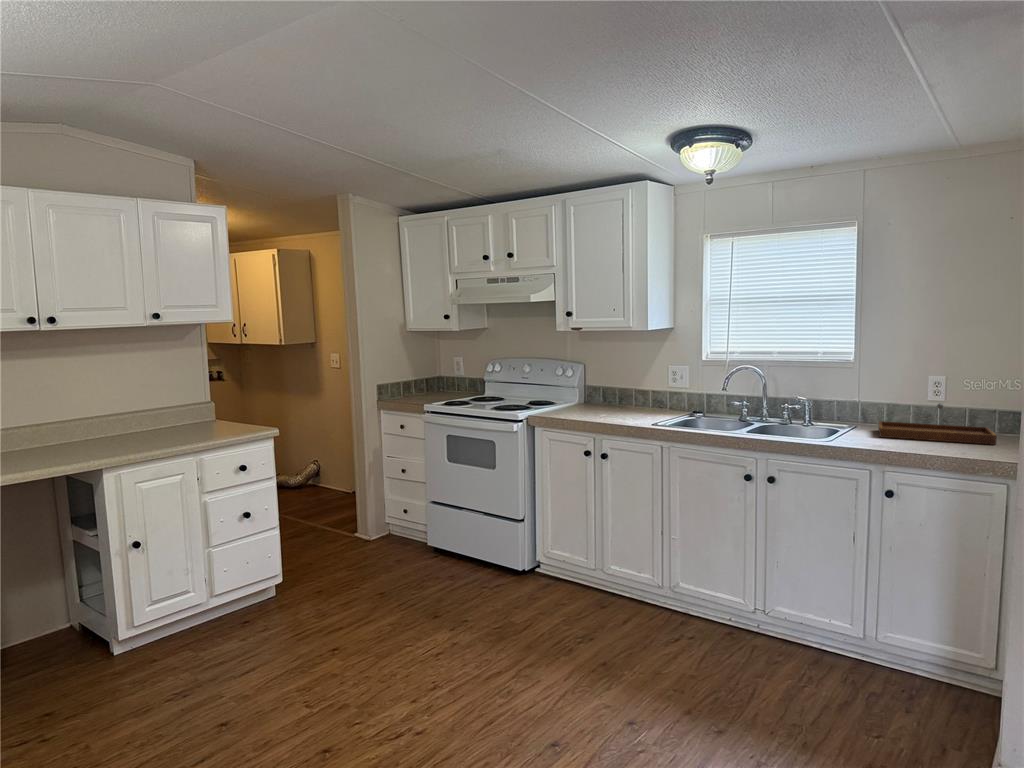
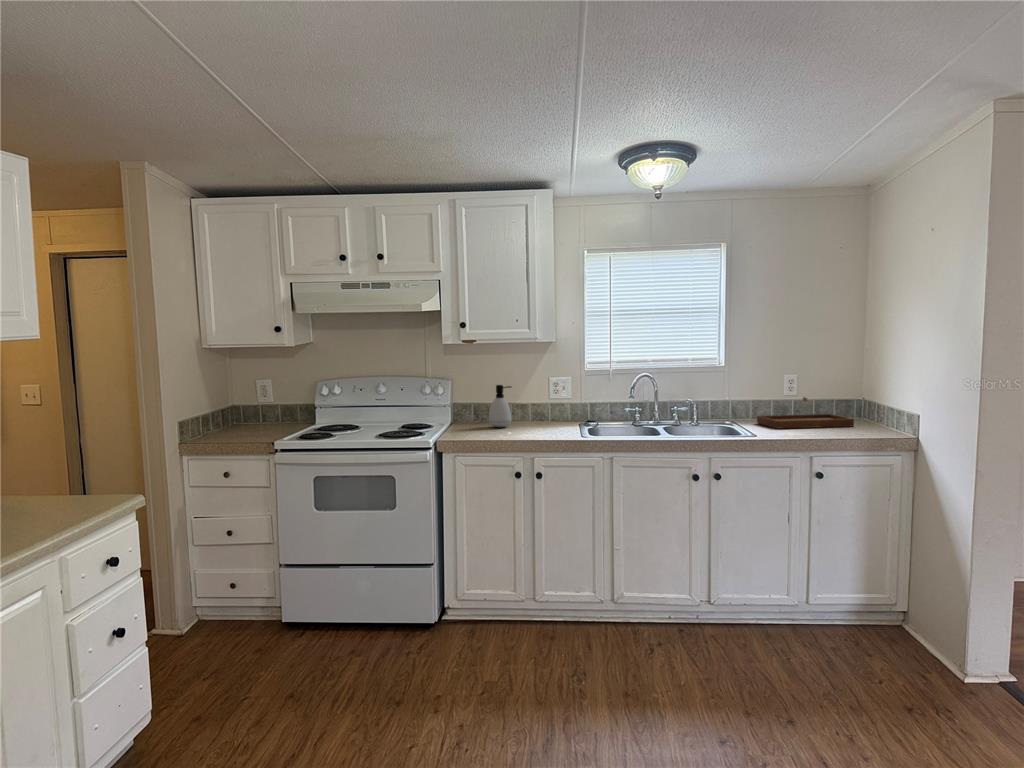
soap dispenser: none [602,370,624,409] -> present [489,385,511,427]

